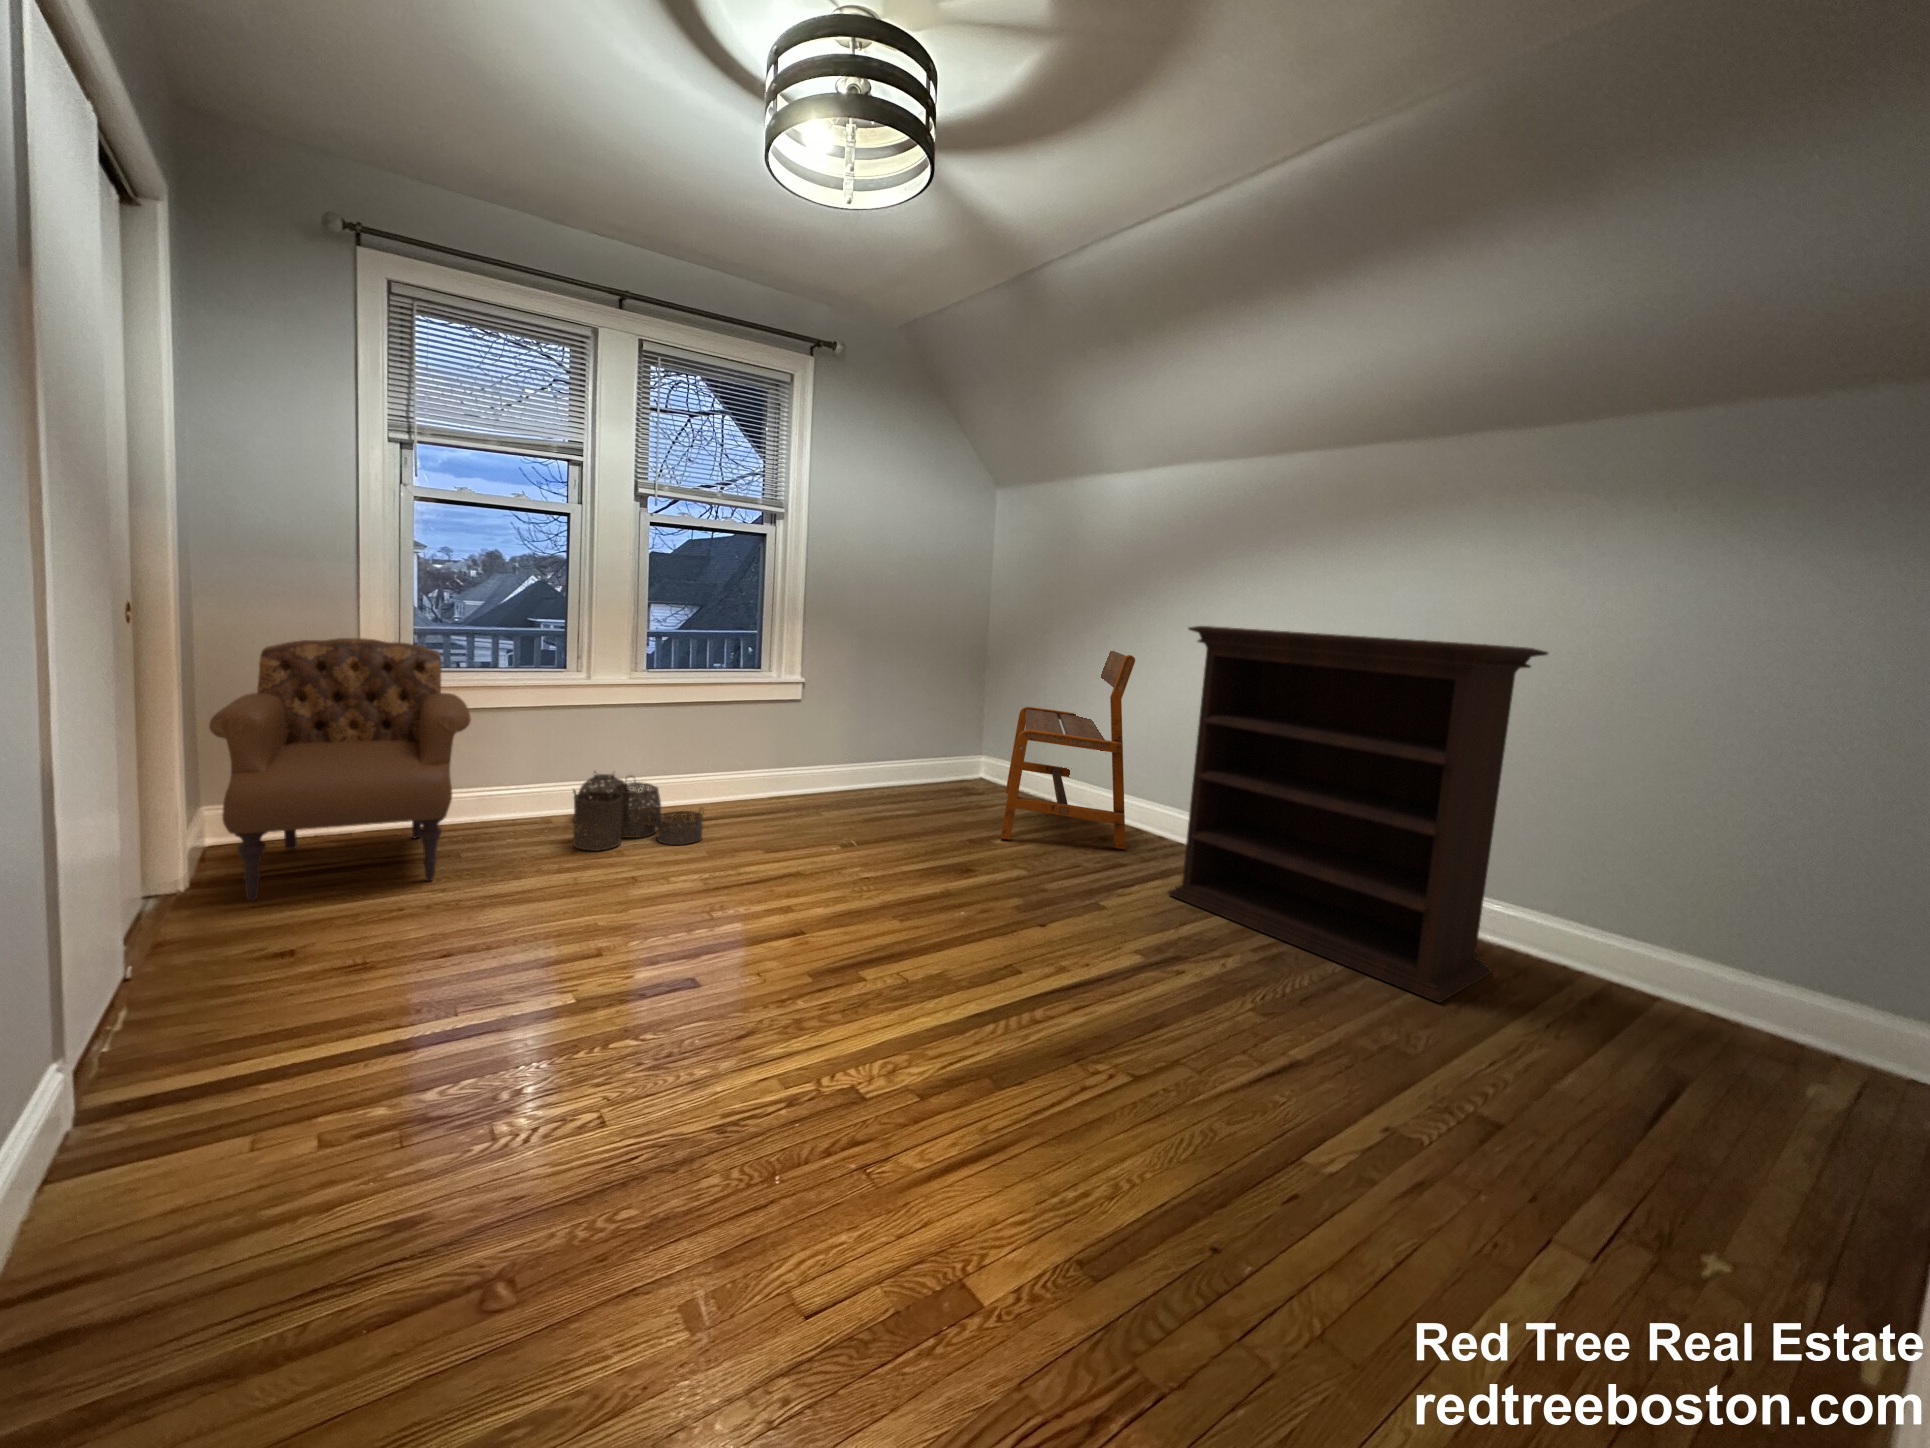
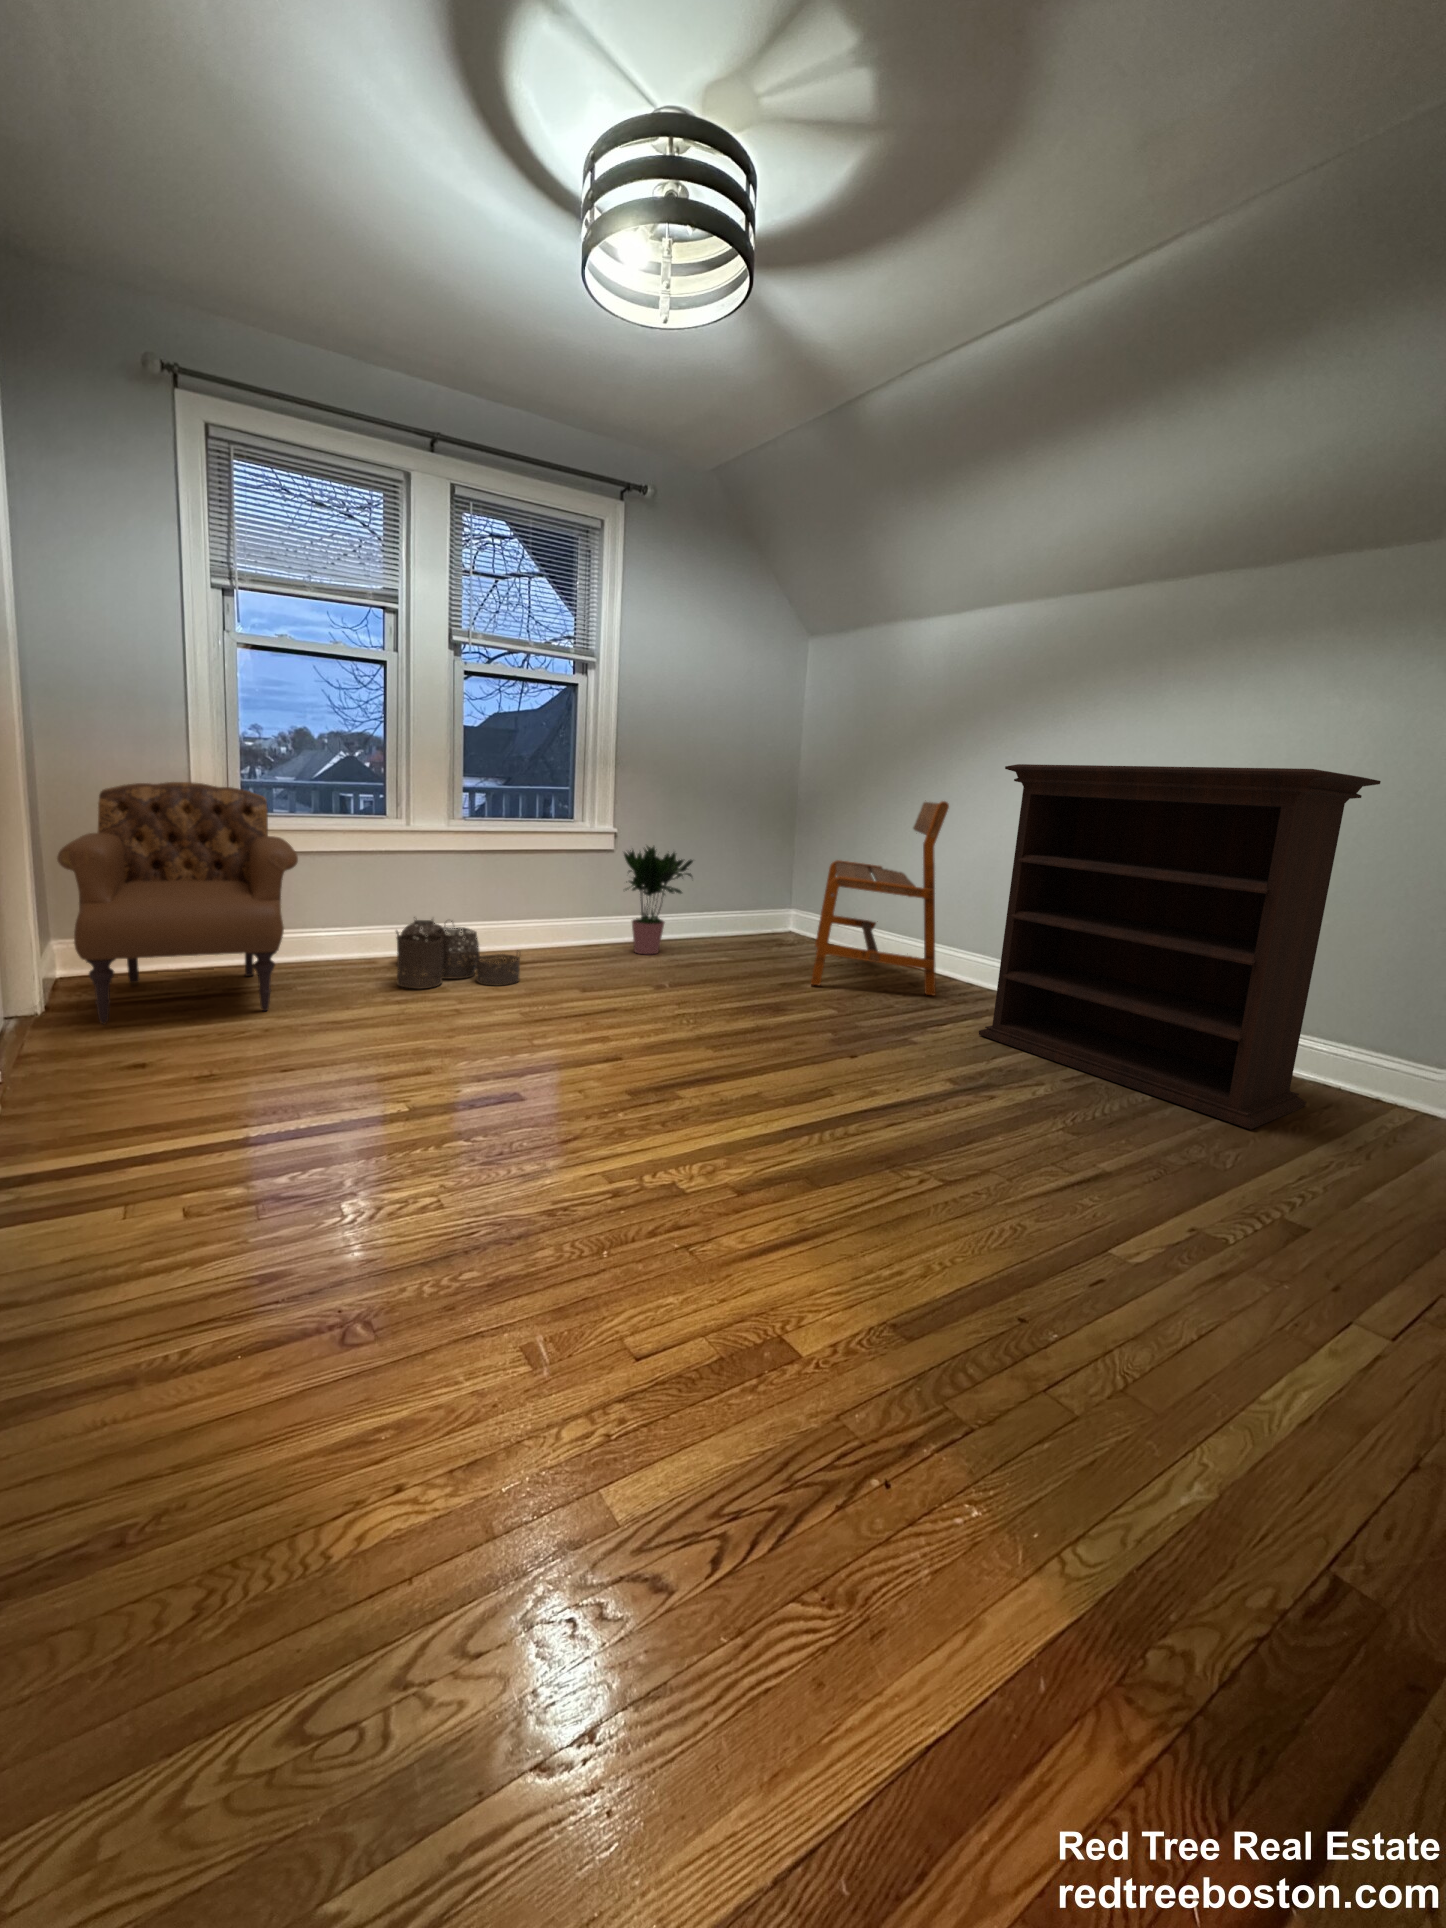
potted plant: none [806,692,889,805] -> present [624,846,693,954]

